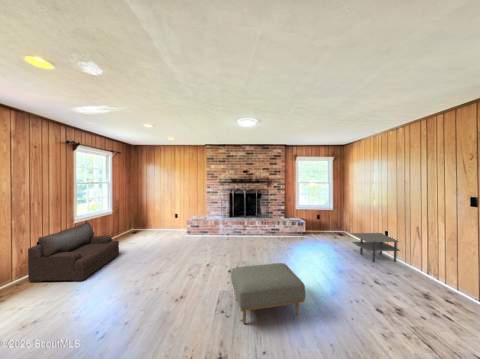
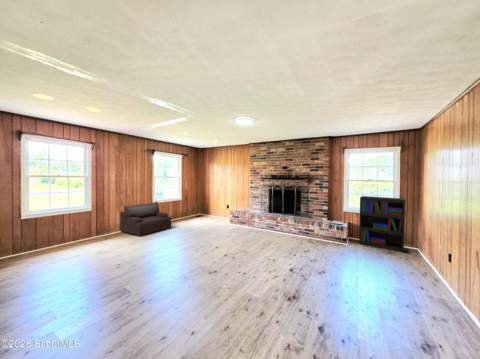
bookshelf: none [309,195,343,235] -> present [359,196,405,252]
side table: present [351,233,400,262] -> none [382,244,452,293]
ottoman: present [231,263,305,324] -> none [179,241,244,289]

